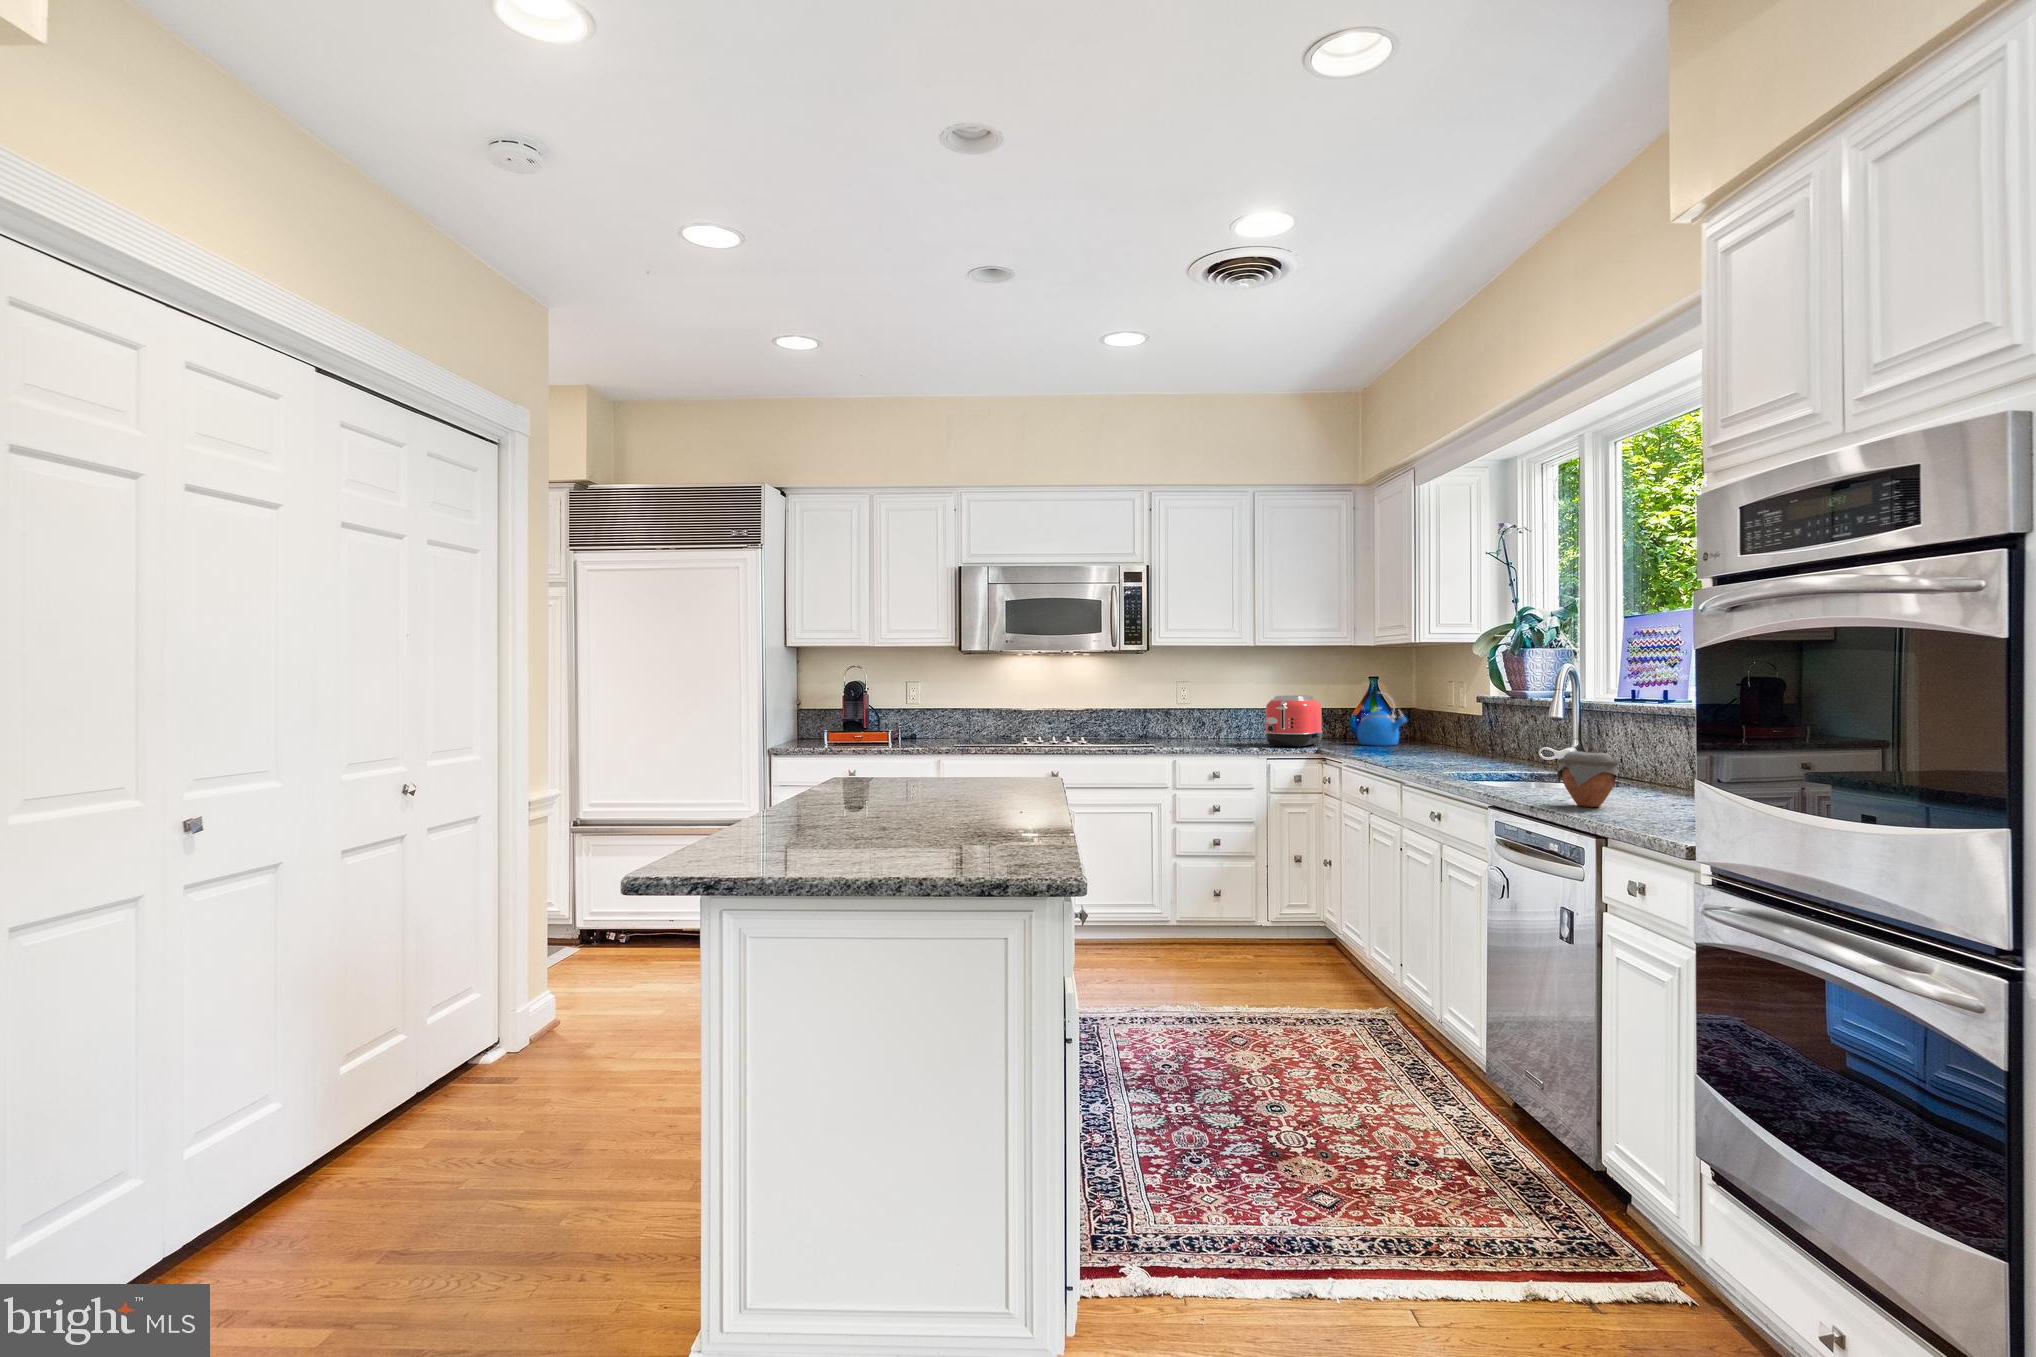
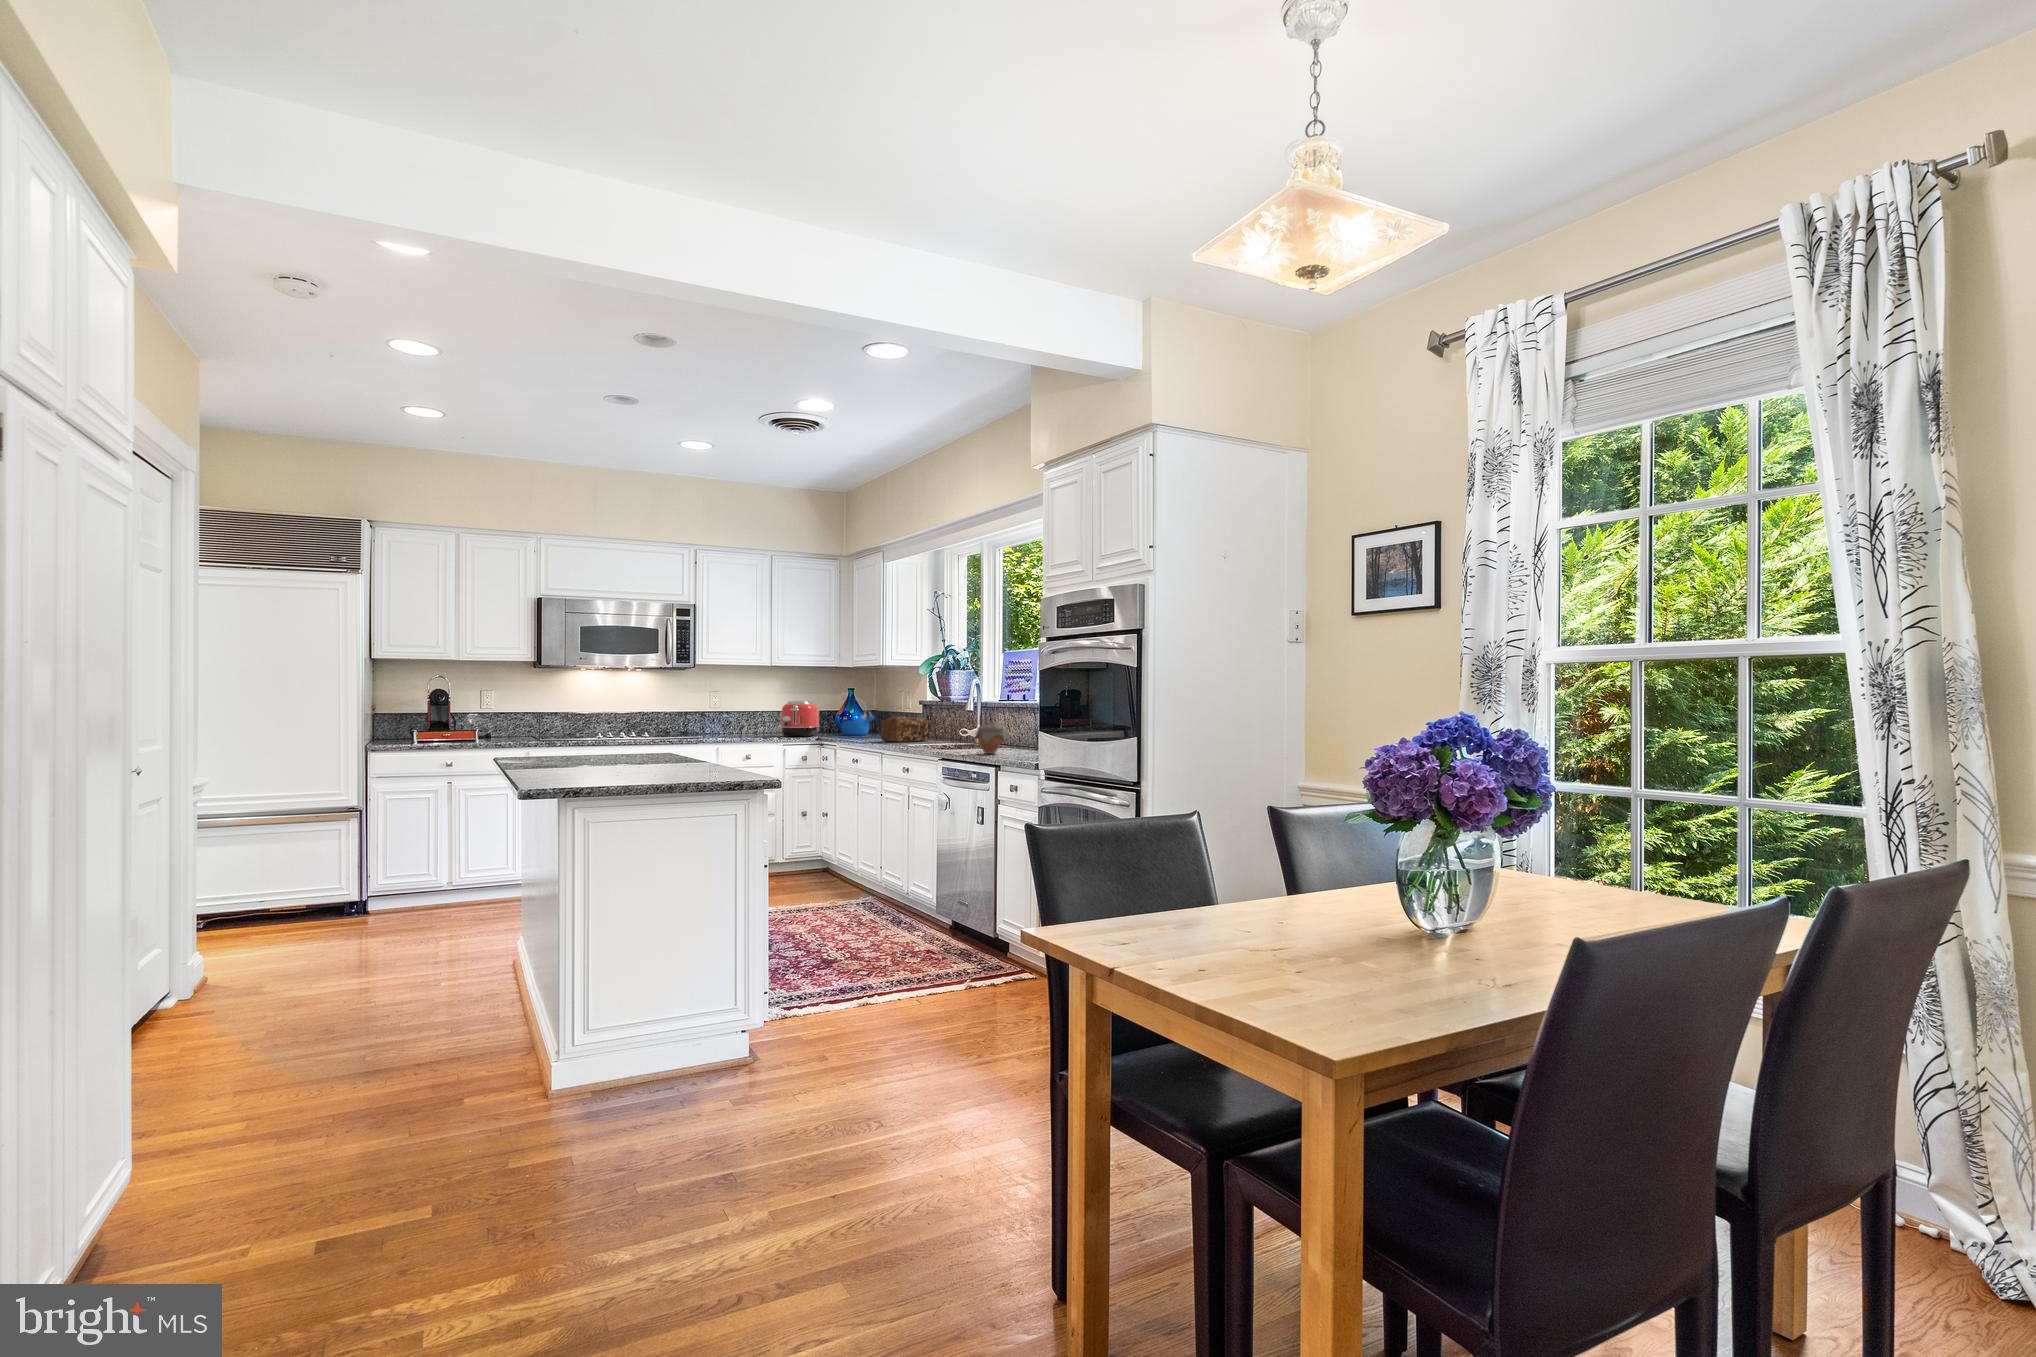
bread loaf: none [1403,723,1491,765] -> present [880,717,931,742]

